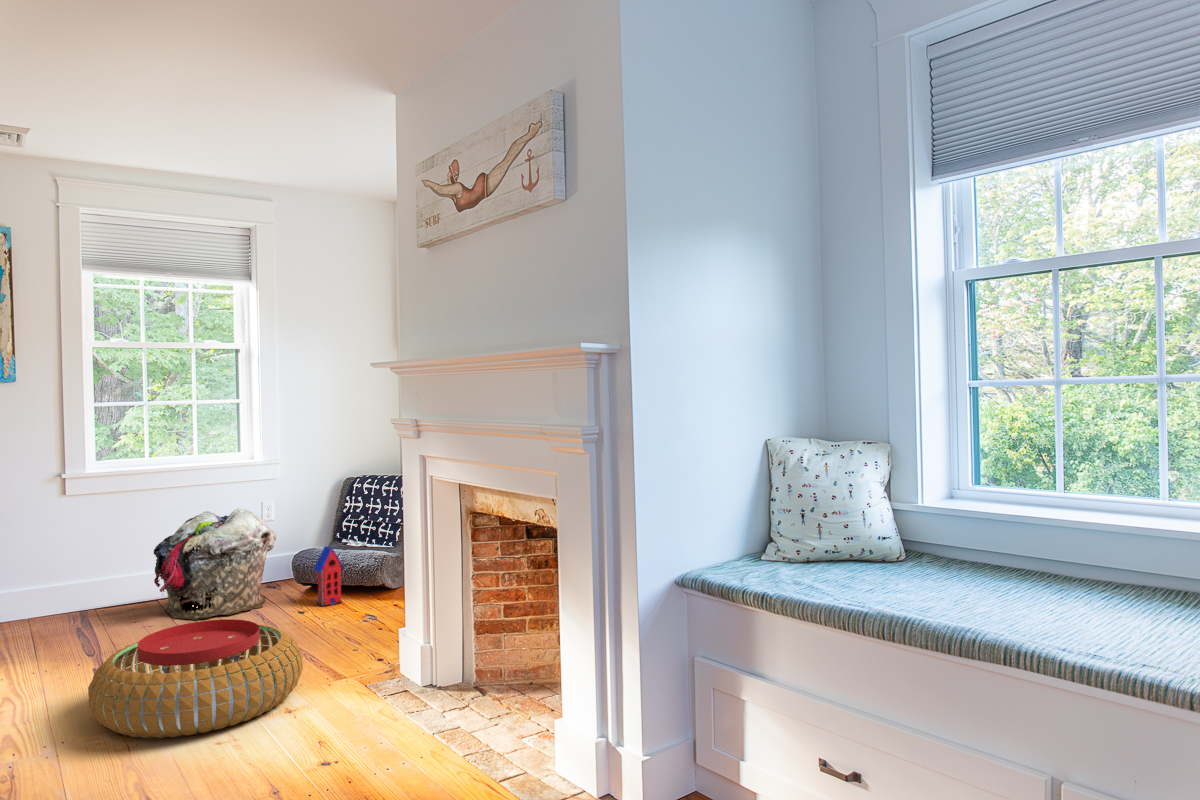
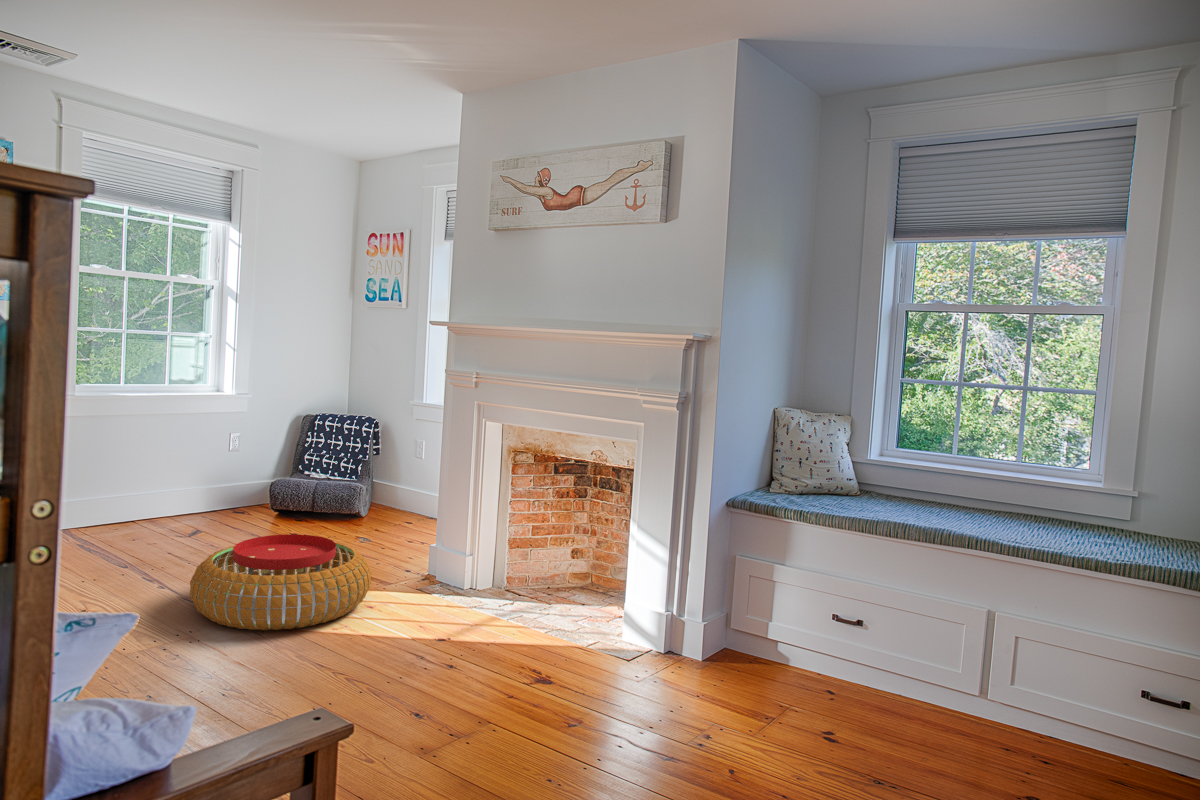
laundry basket: present [154,508,276,620] -> none [143,438,254,540]
toy house: present [314,546,344,606] -> none [300,476,330,530]

